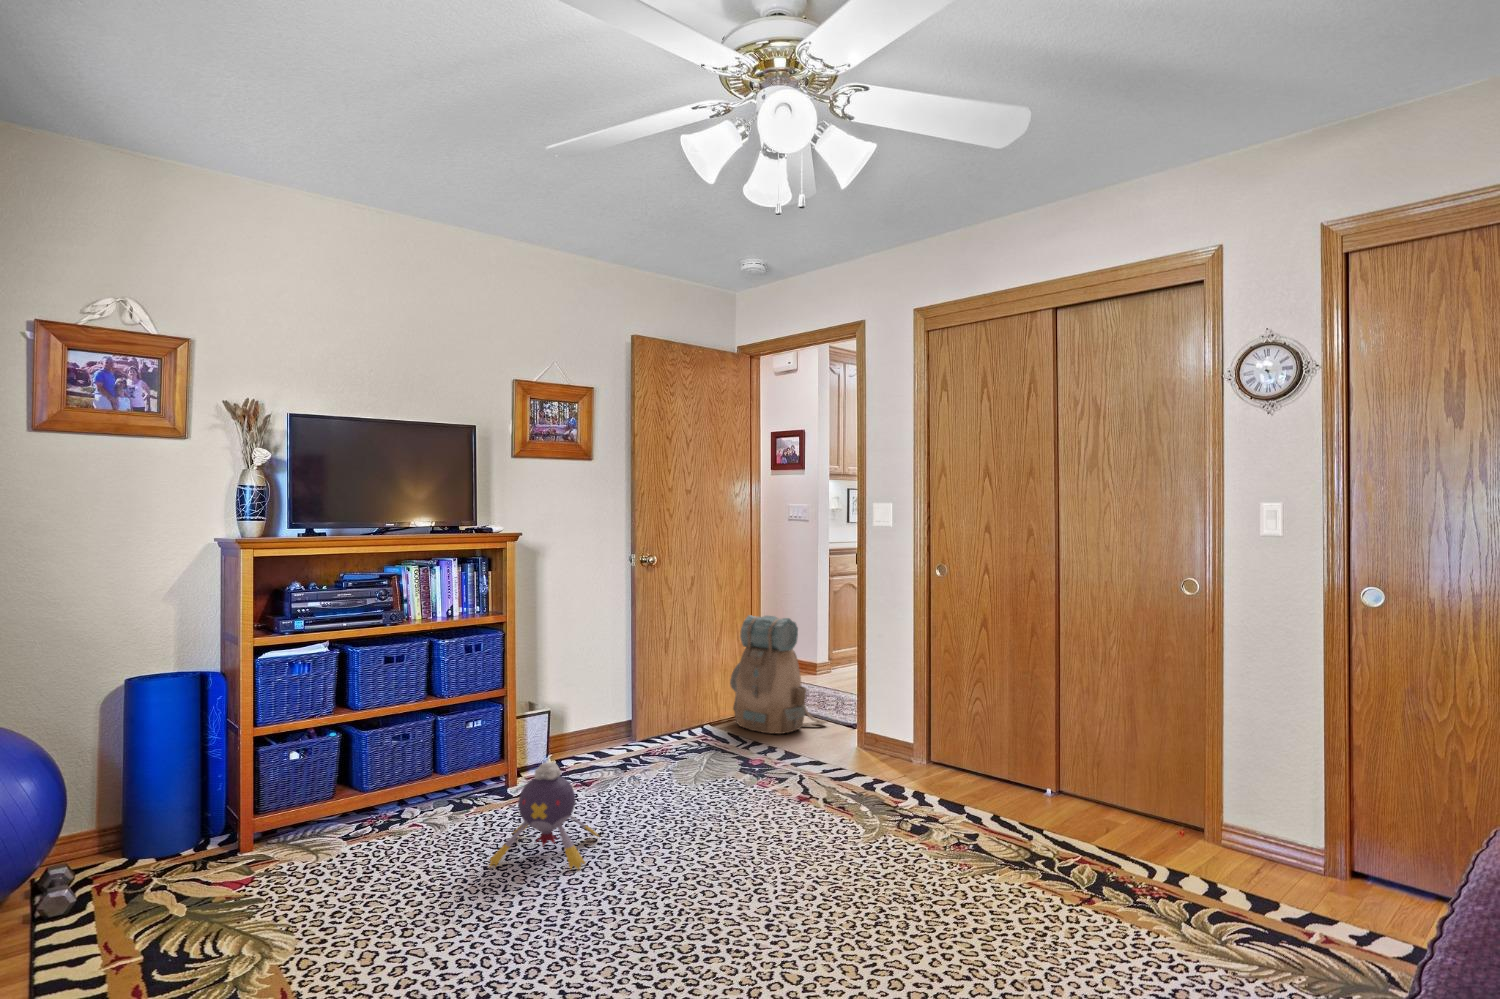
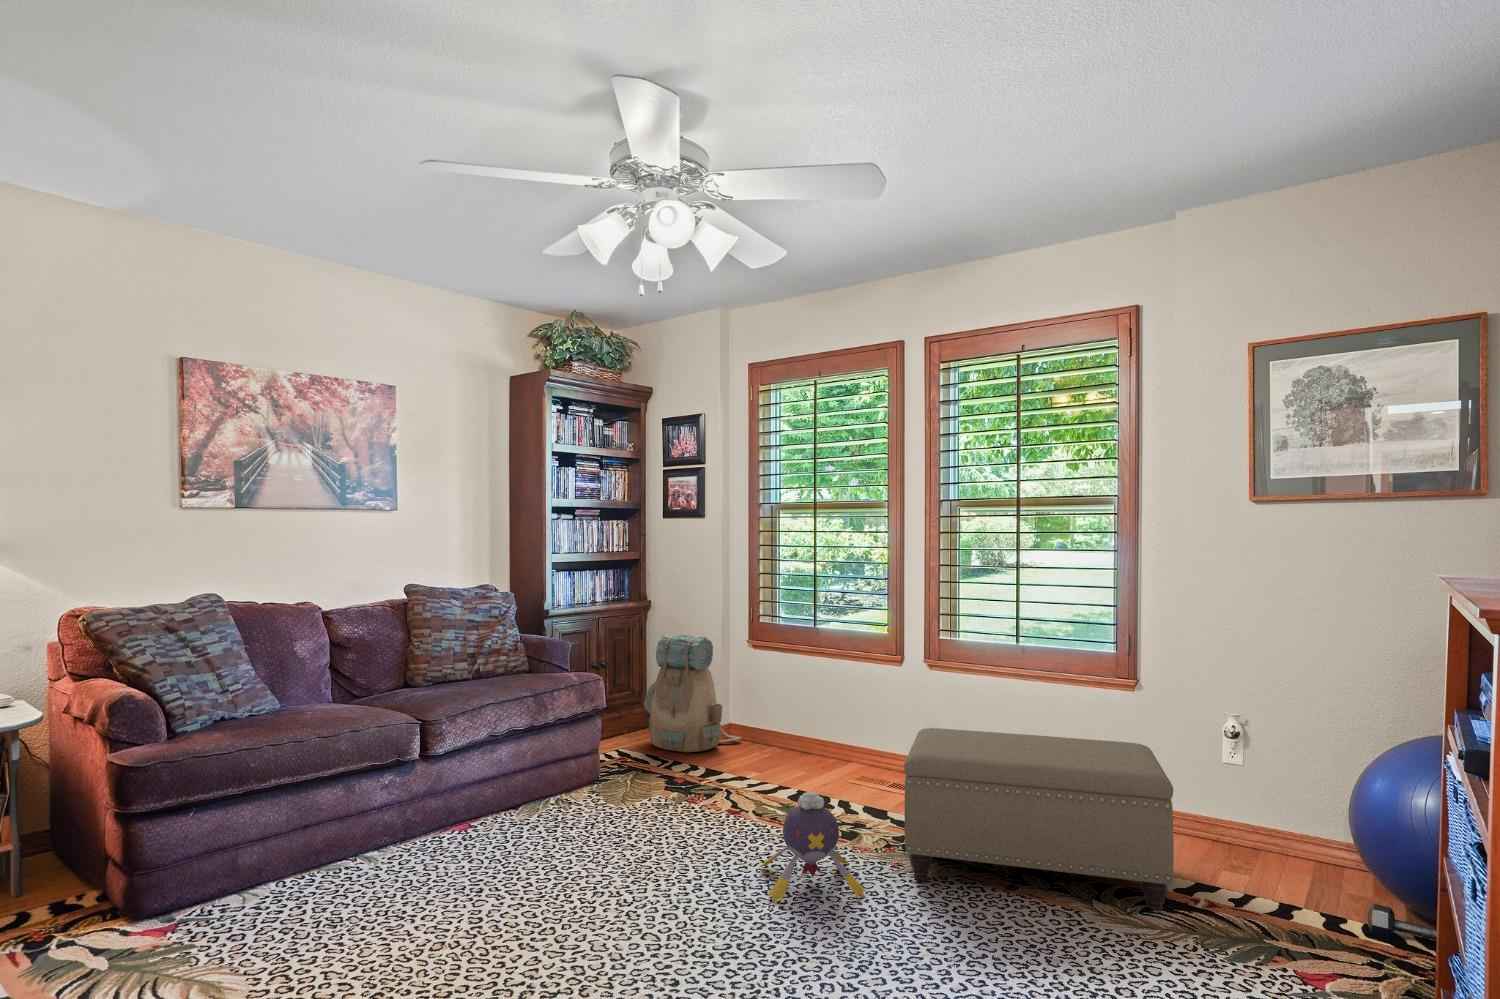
ottoman: none [968,721,1279,942] -> present [904,728,1174,910]
plush toy: present [489,763,599,869] -> present [760,792,866,902]

